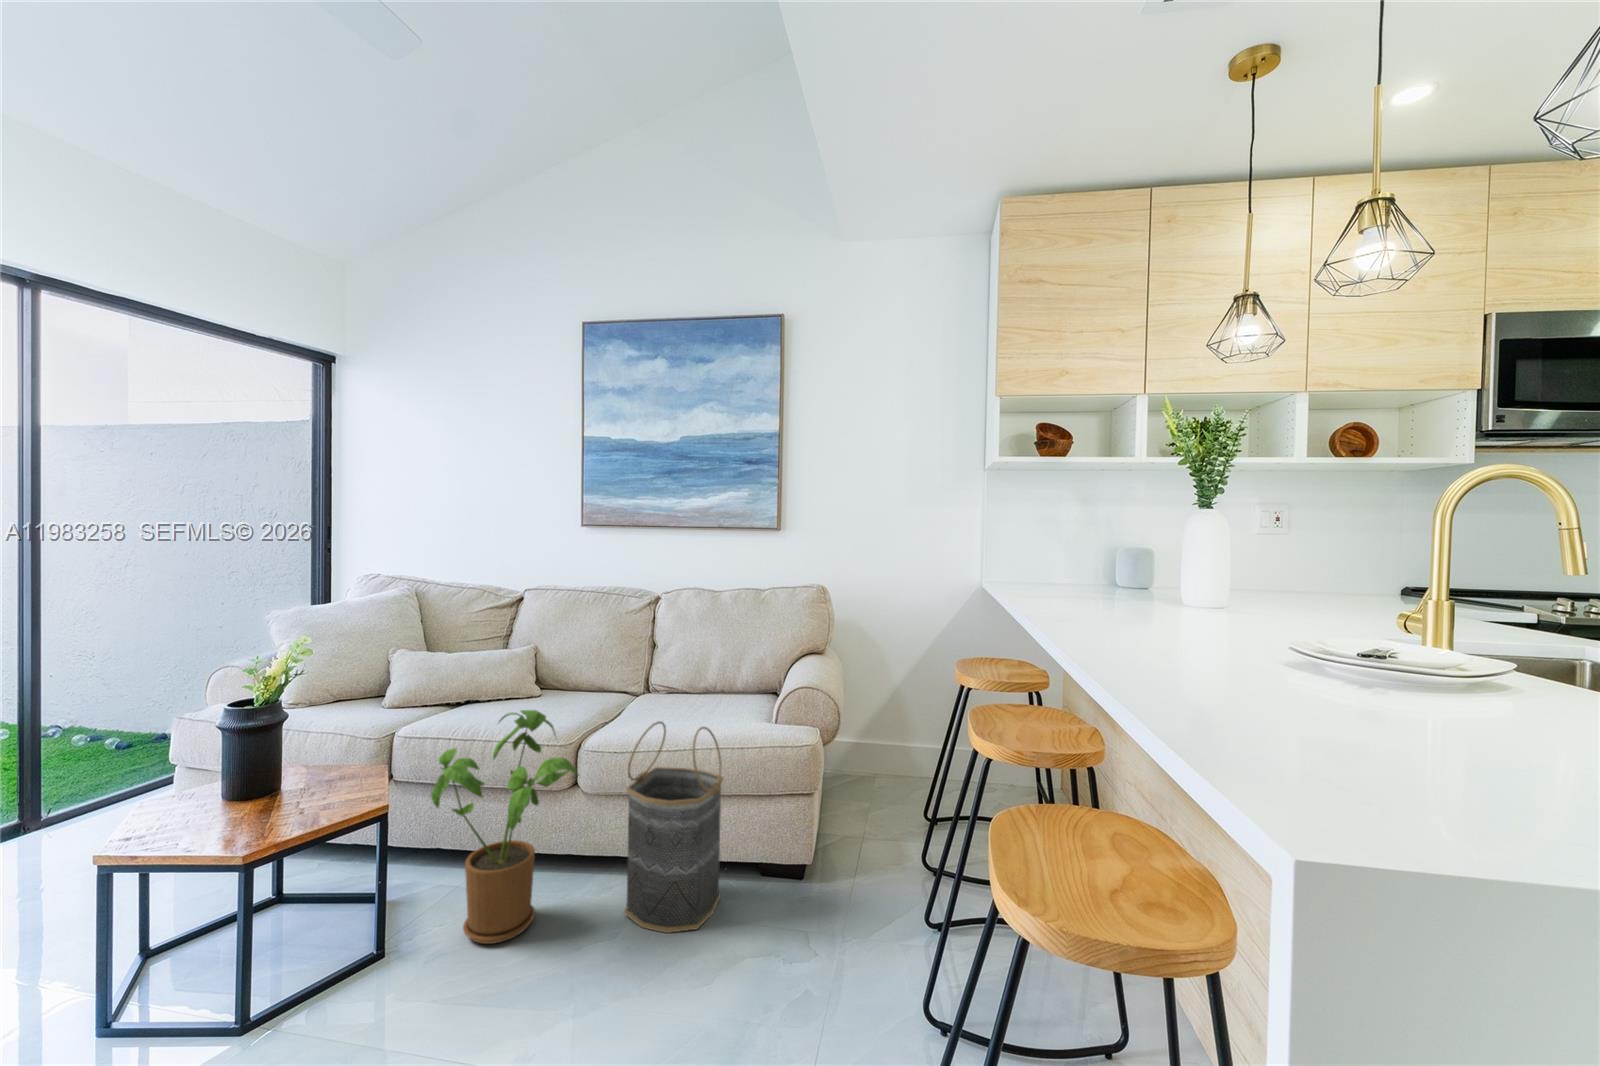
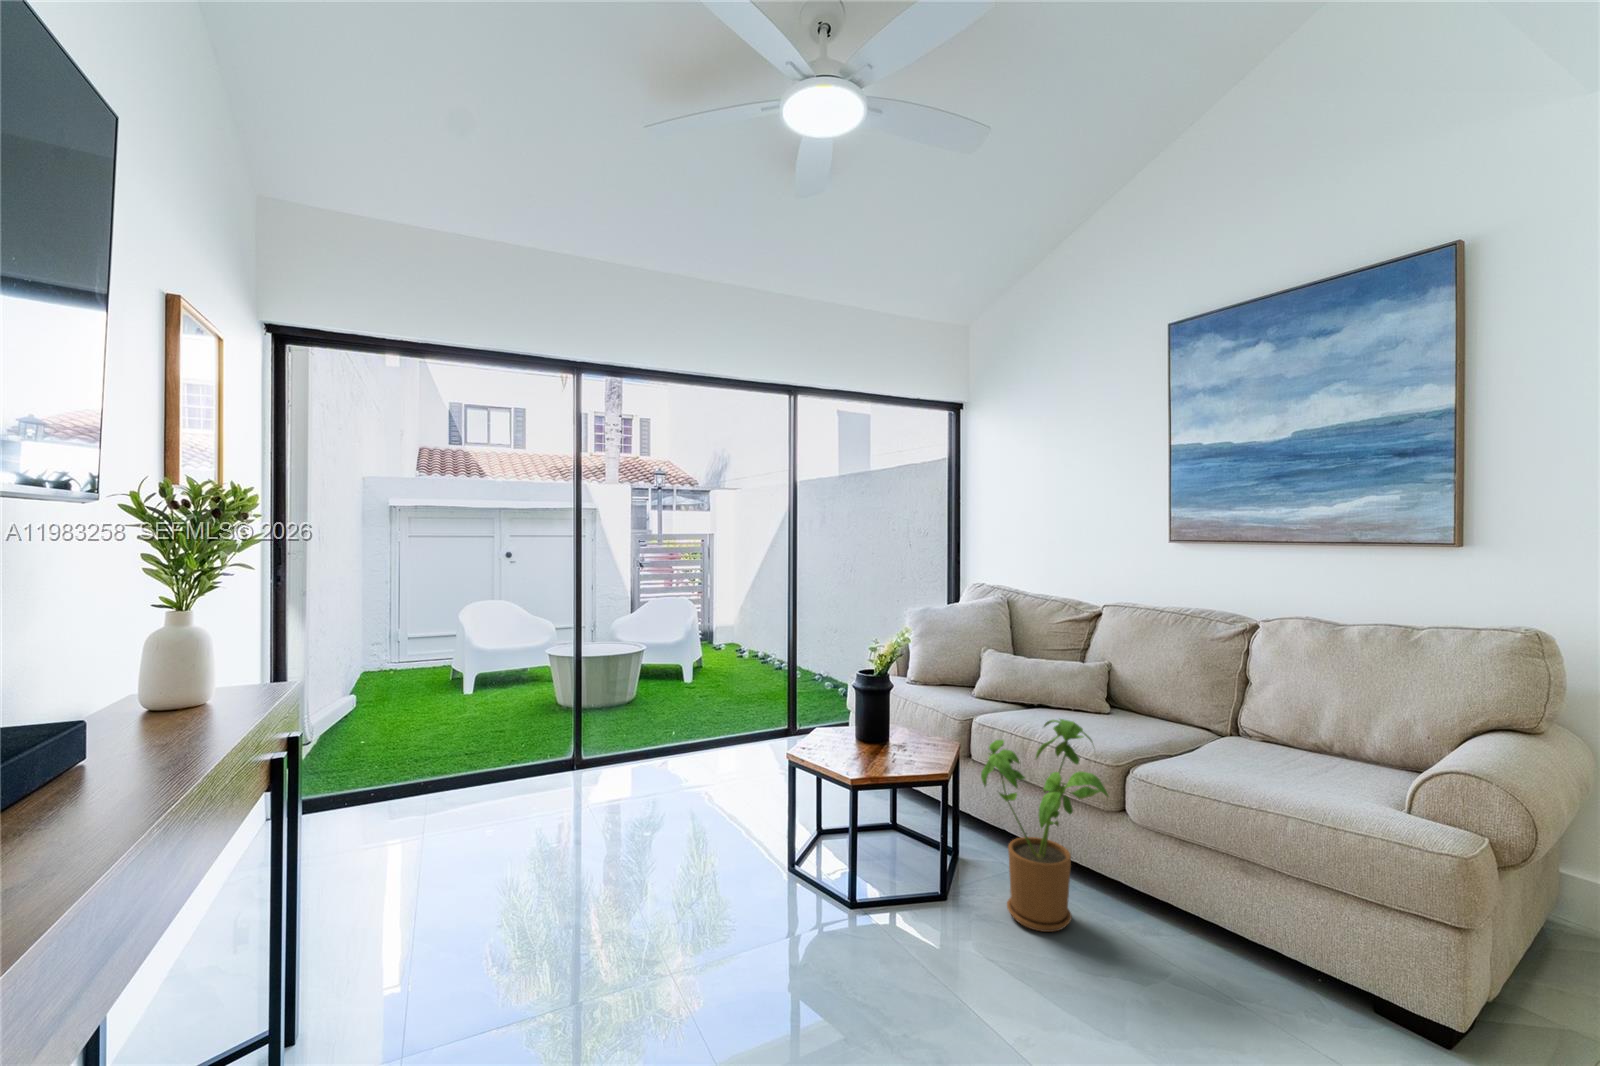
basket: present [624,721,723,933] -> none [1162,765,1297,1025]

